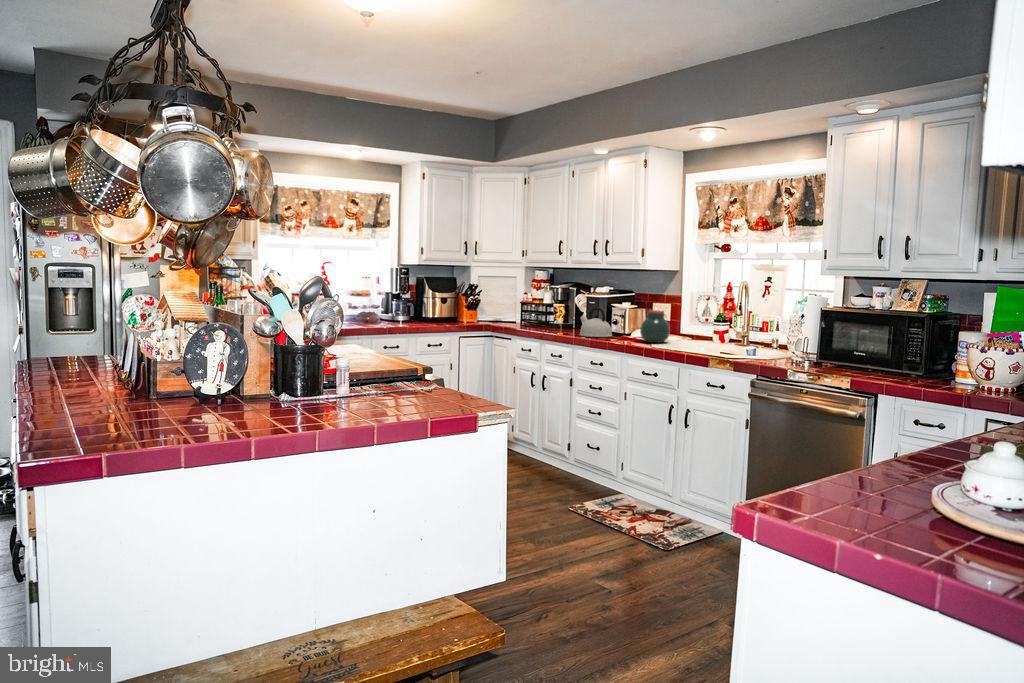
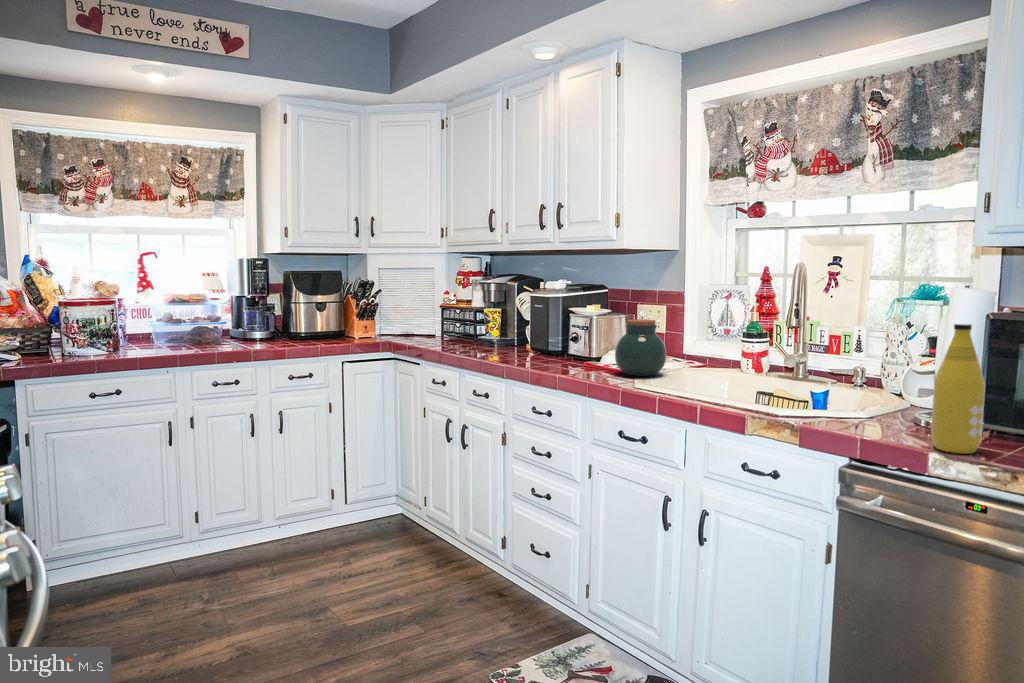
kettle: present [579,307,612,337] -> none [517,314,572,365]
bottle: none [791,311,814,370] -> present [931,324,986,454]

